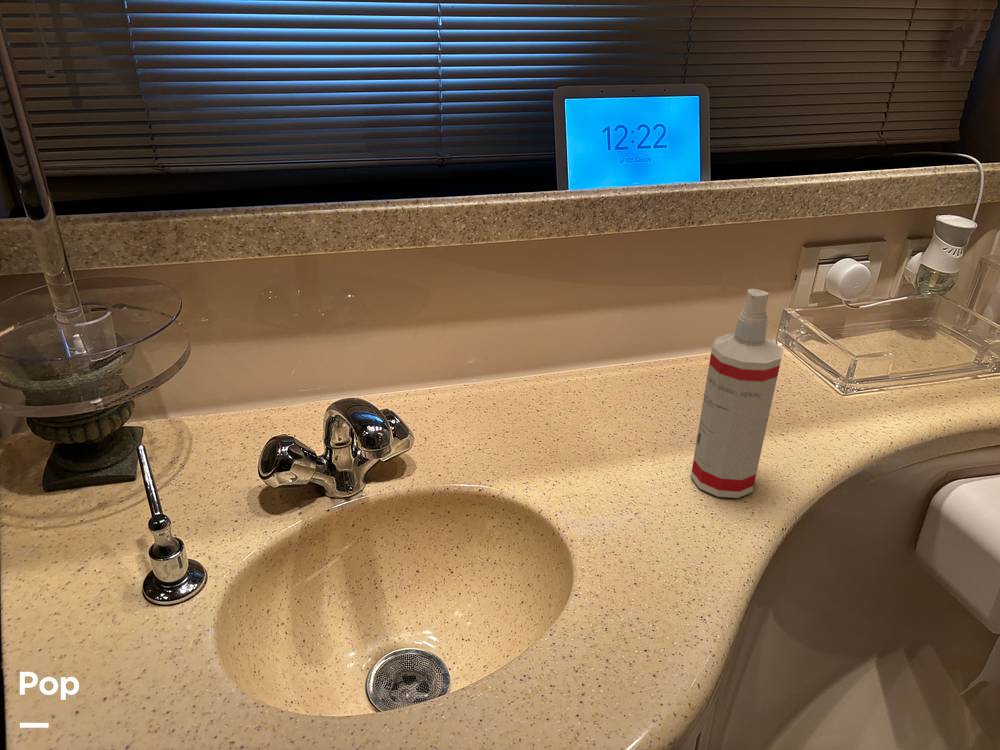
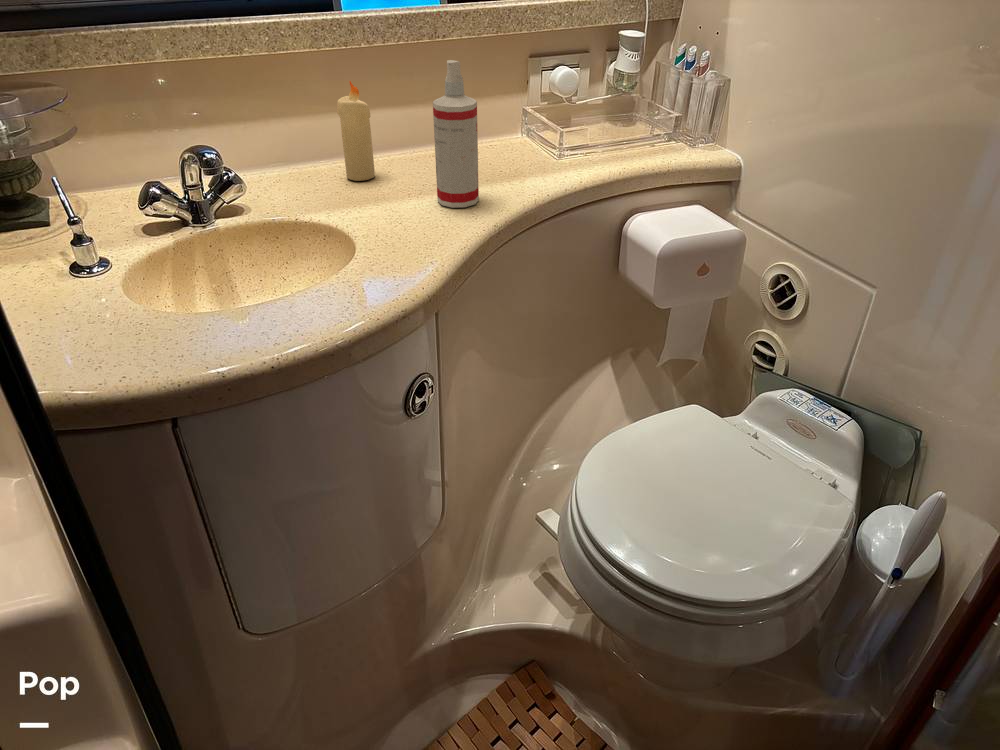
candle: none [546,288,593,419] -> present [337,81,375,181]

